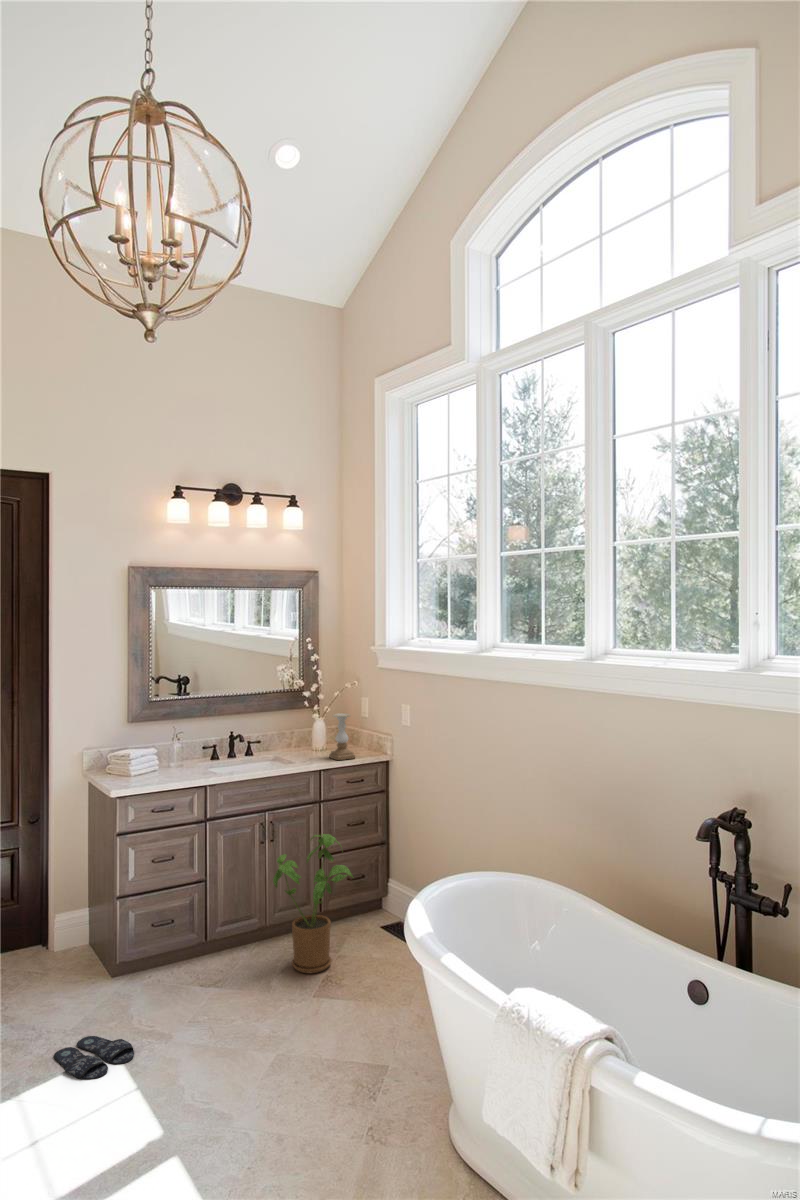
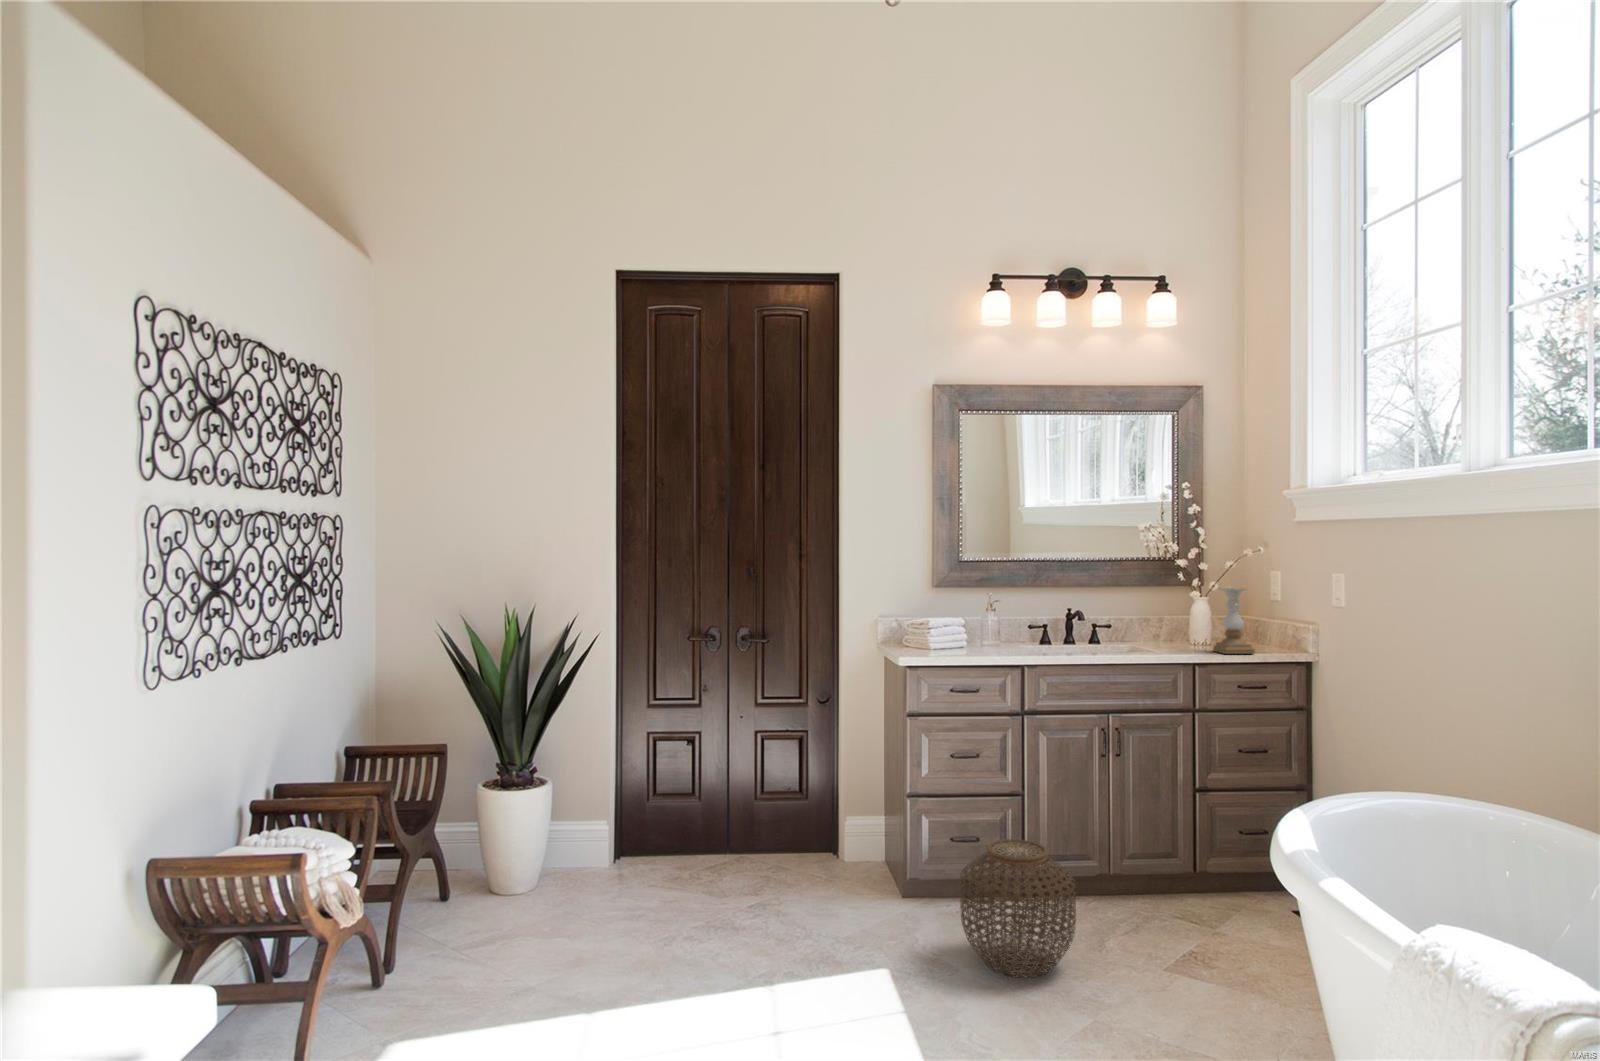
house plant: present [273,834,353,973] -> none [1115,749,1239,949]
woven basket: none [170,920,253,1024] -> present [960,839,1076,977]
slippers: present [54,1036,134,1080] -> none [815,954,907,1003]

